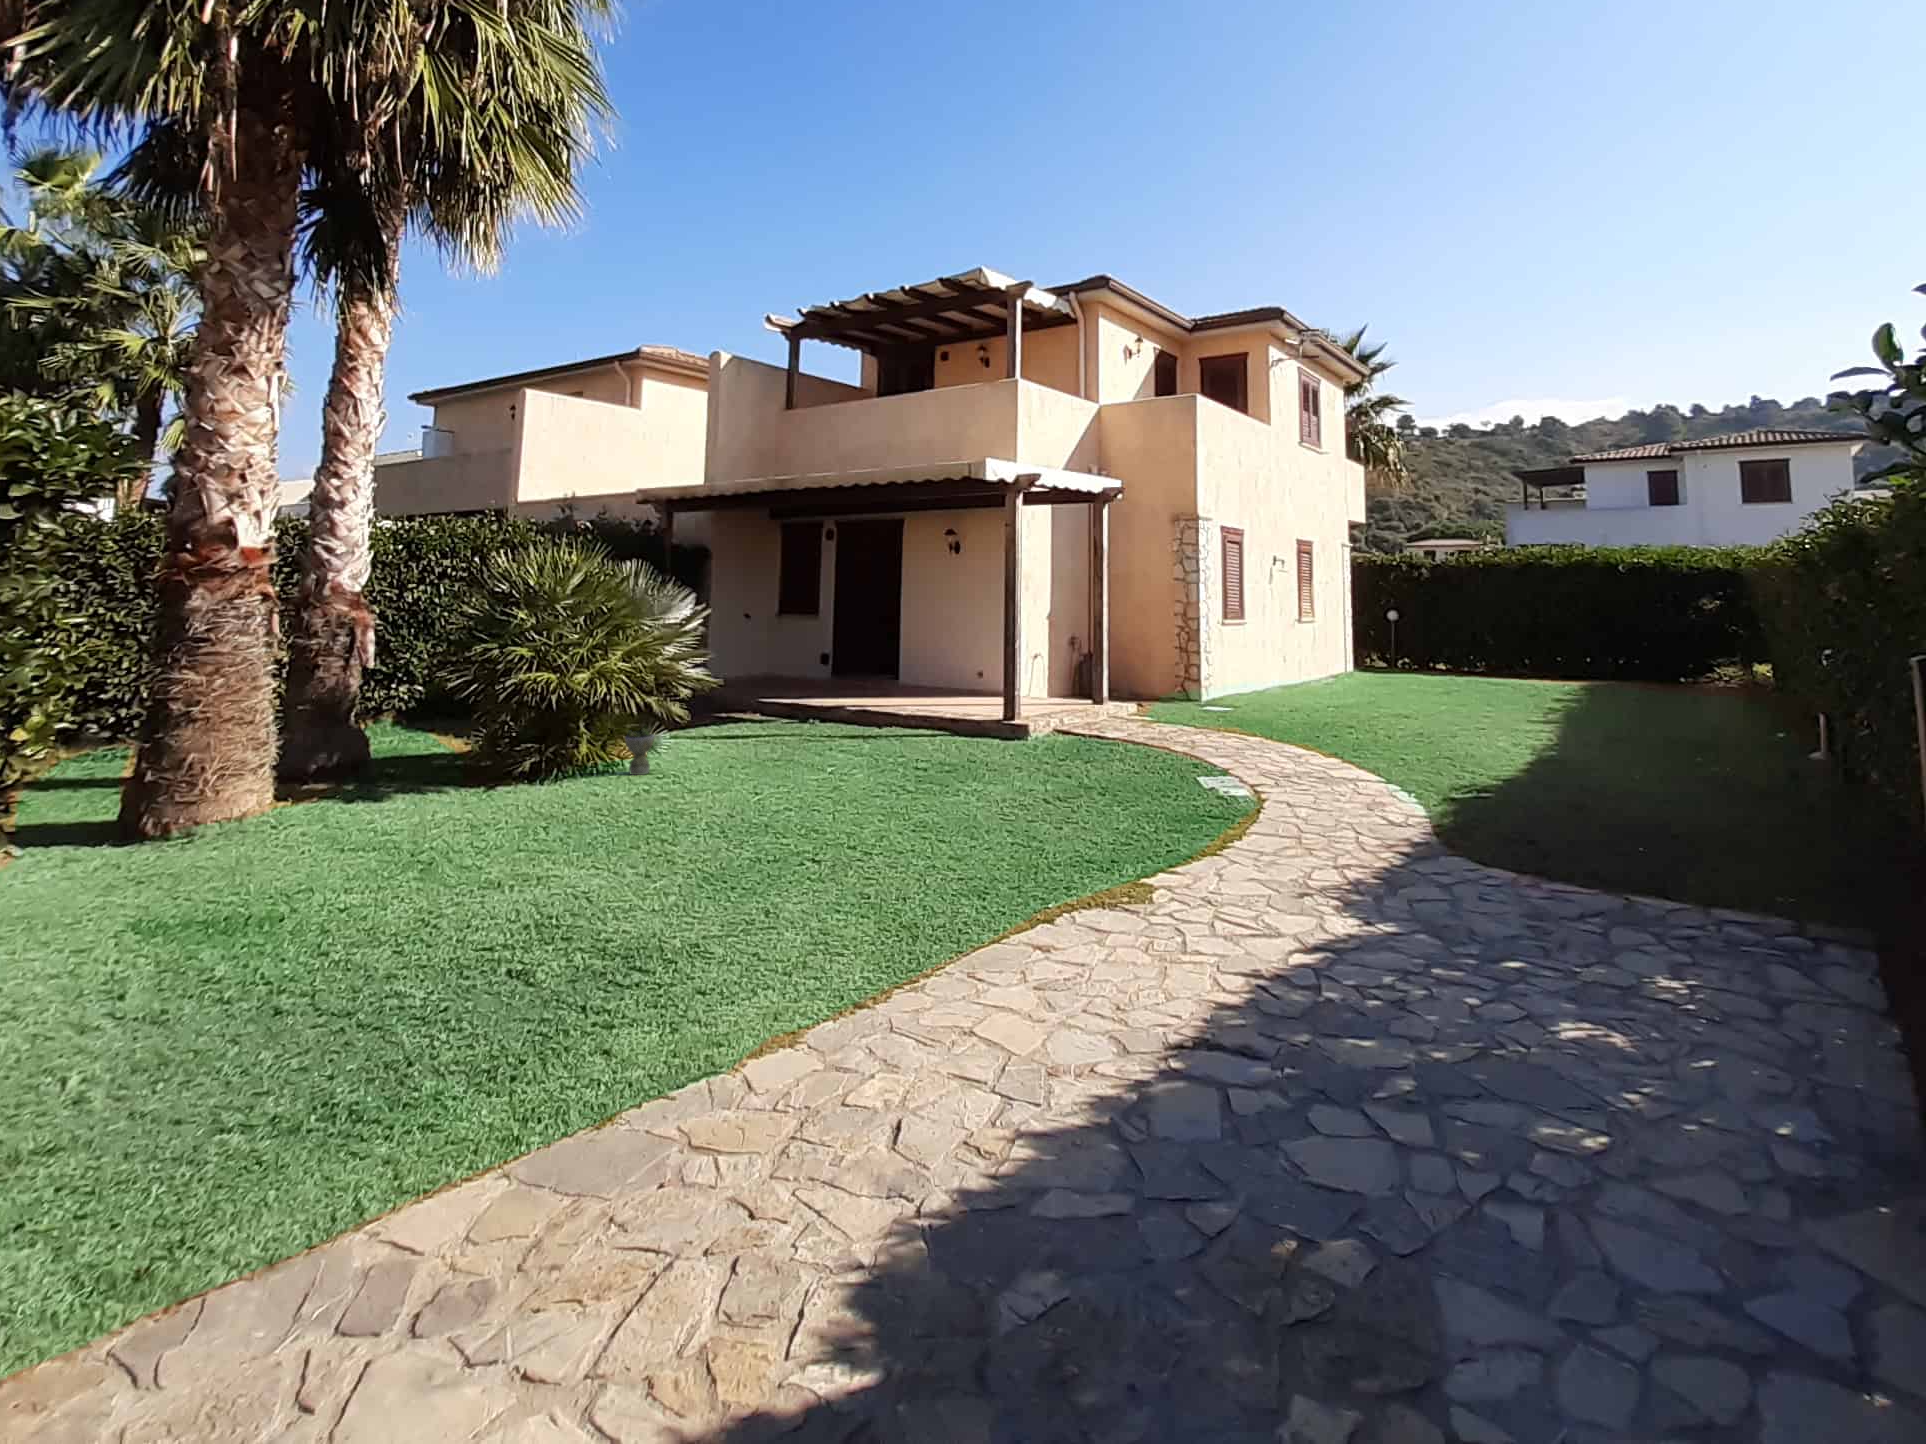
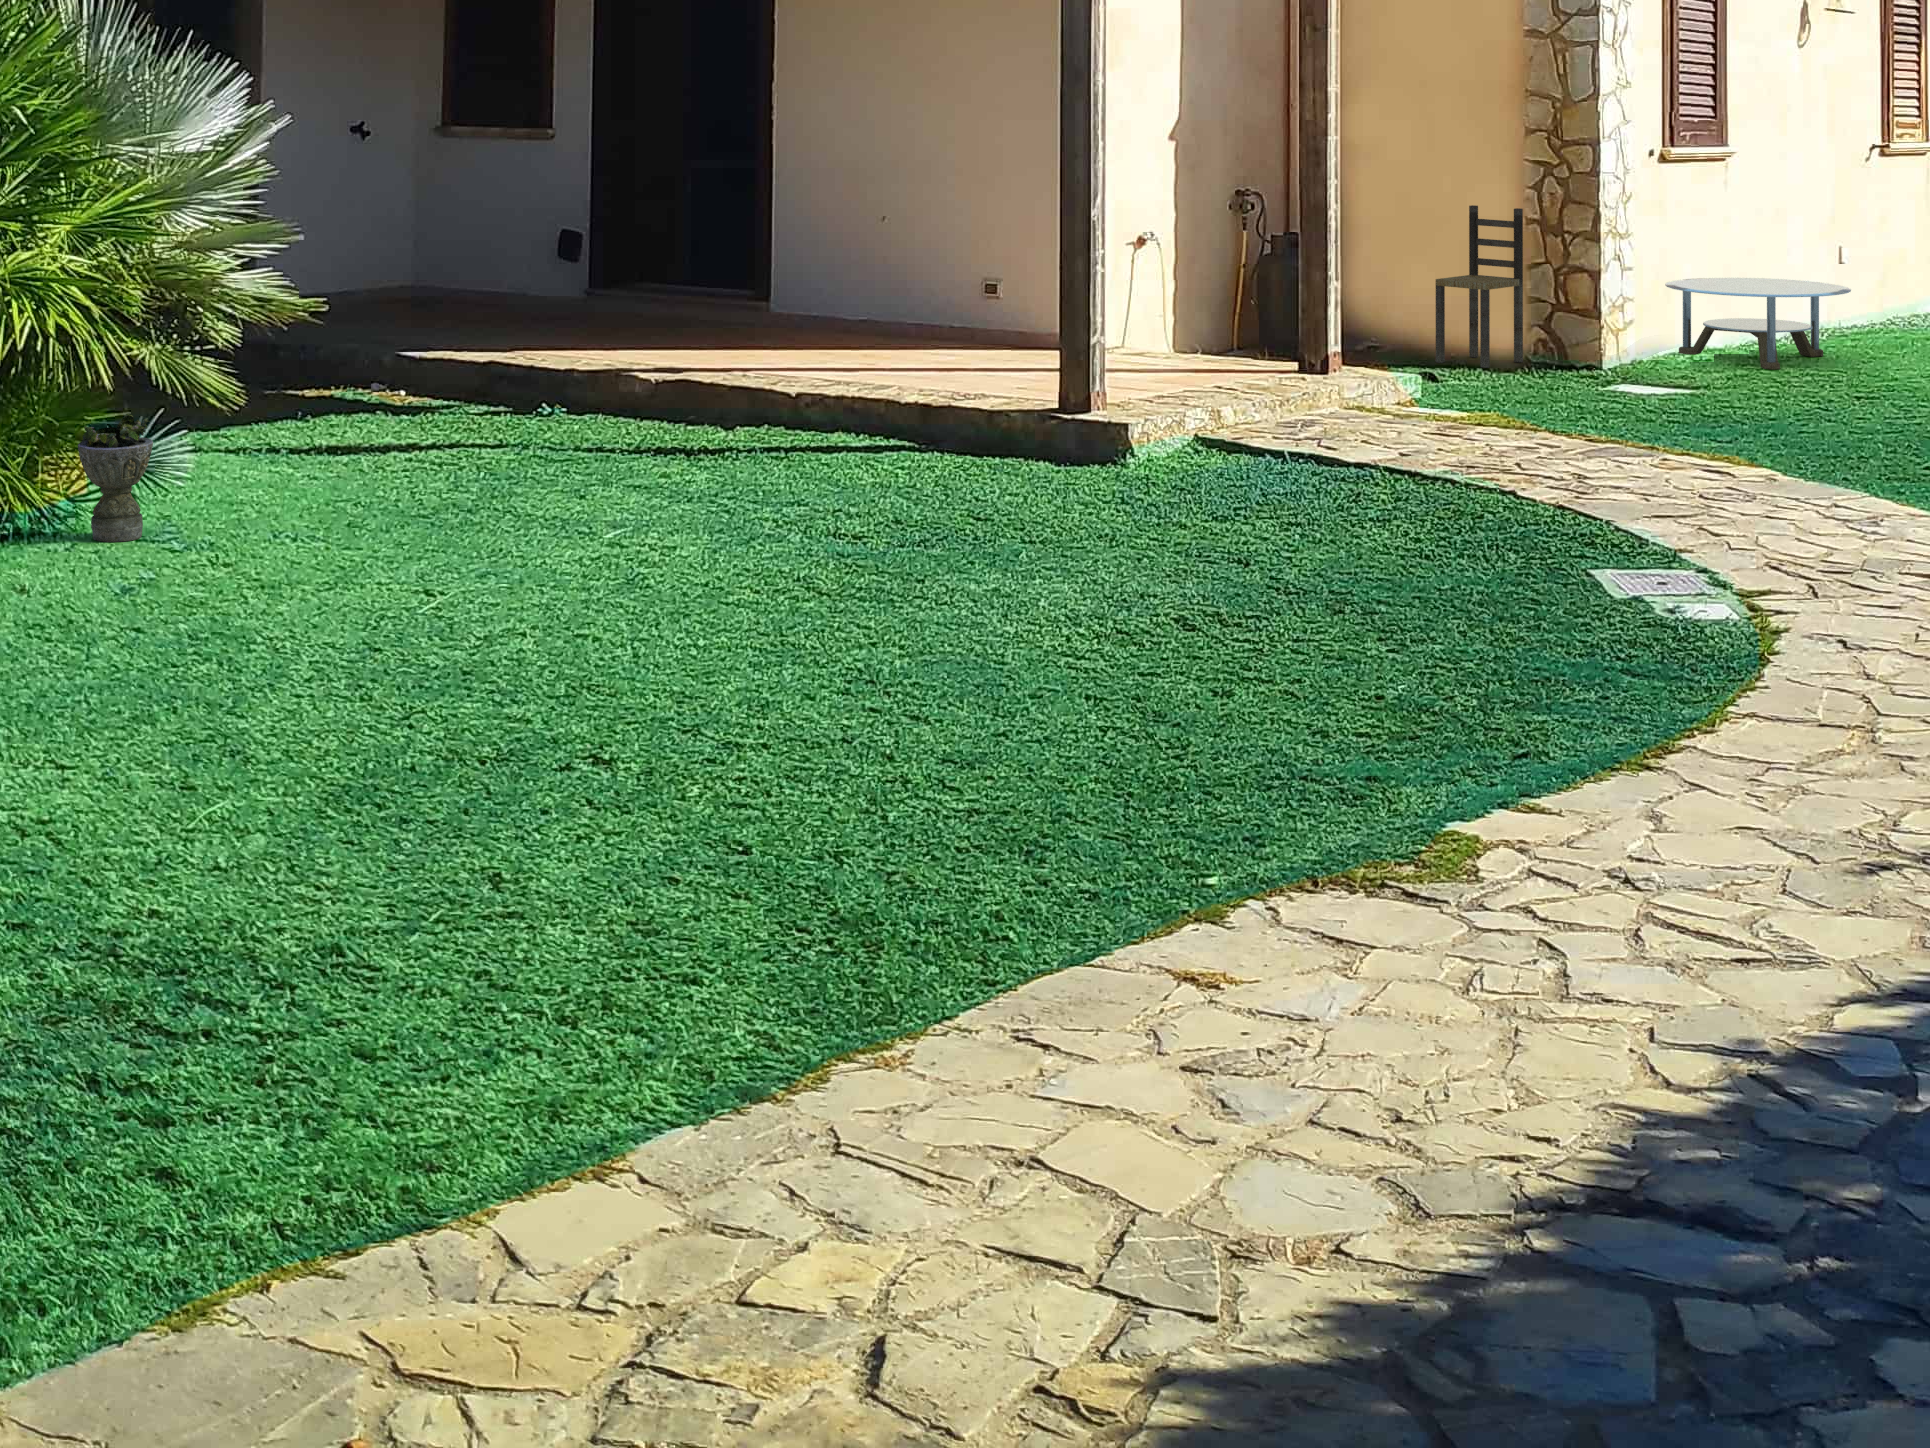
chair: none [1143,641,1174,700] -> present [1436,205,1523,368]
round table: none [1224,667,1289,700] -> present [1665,278,1851,369]

